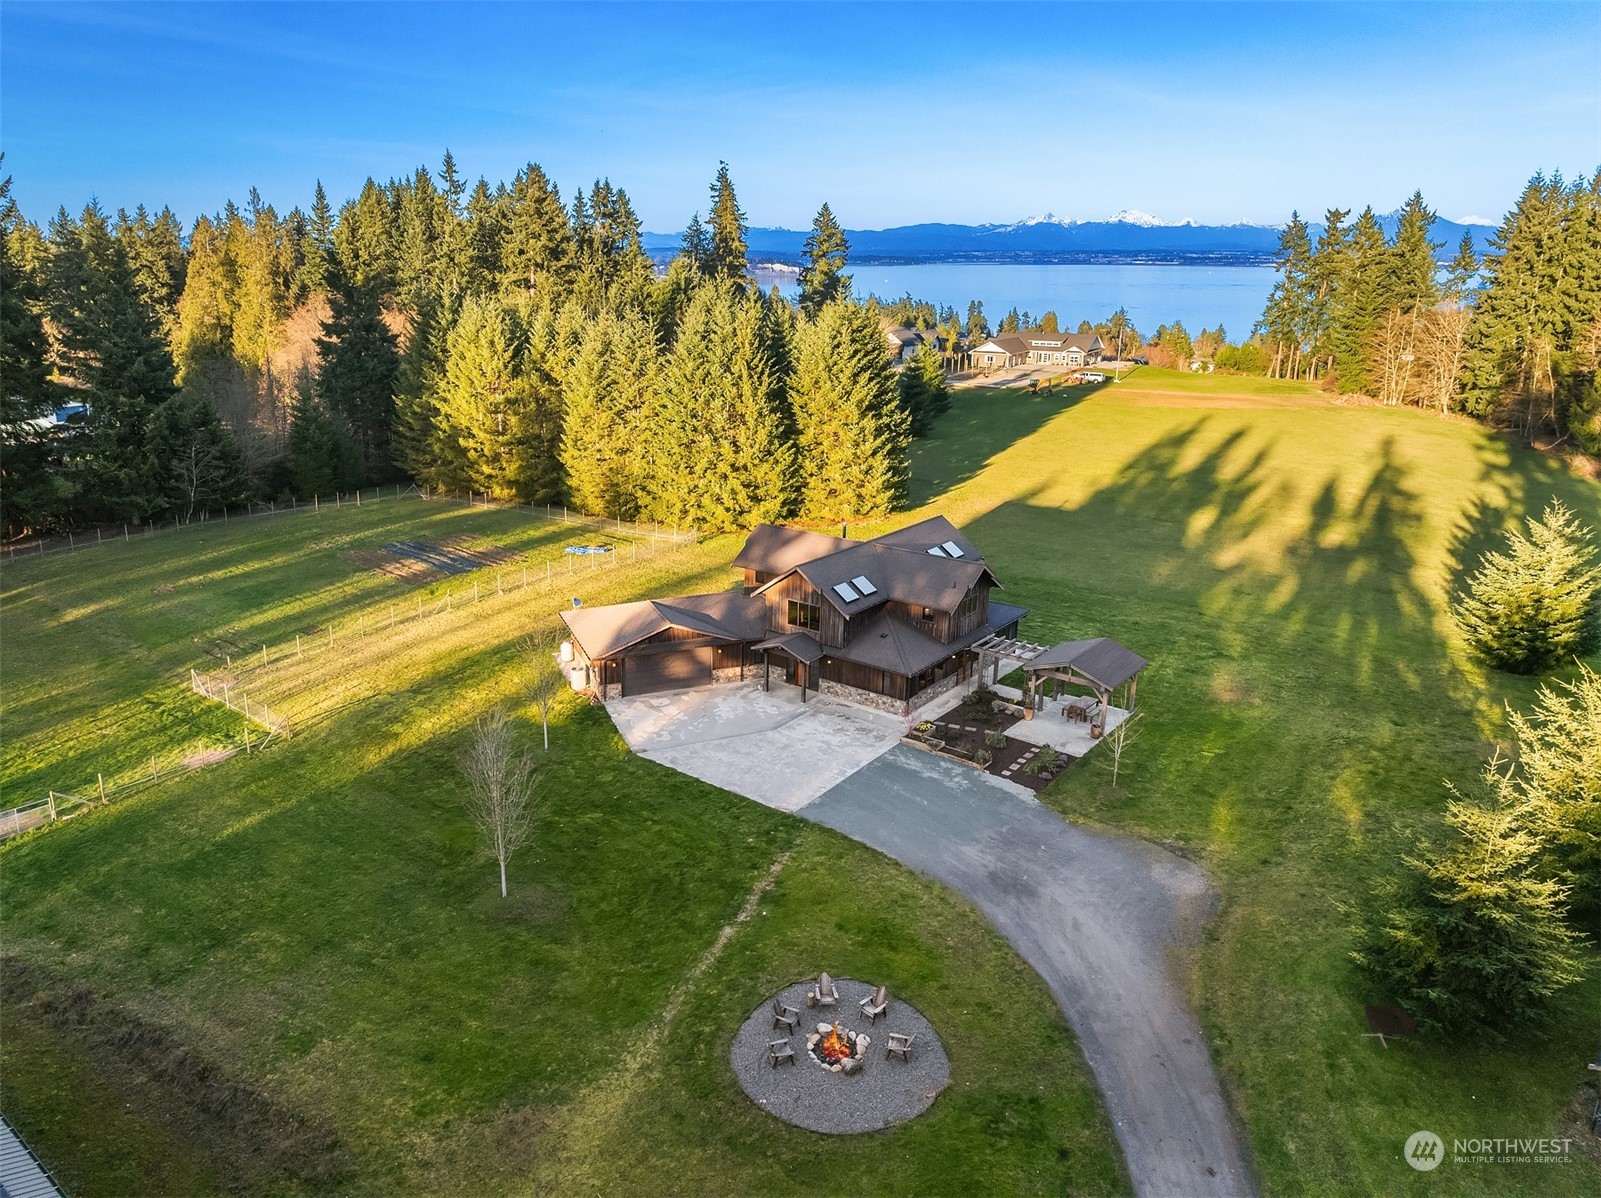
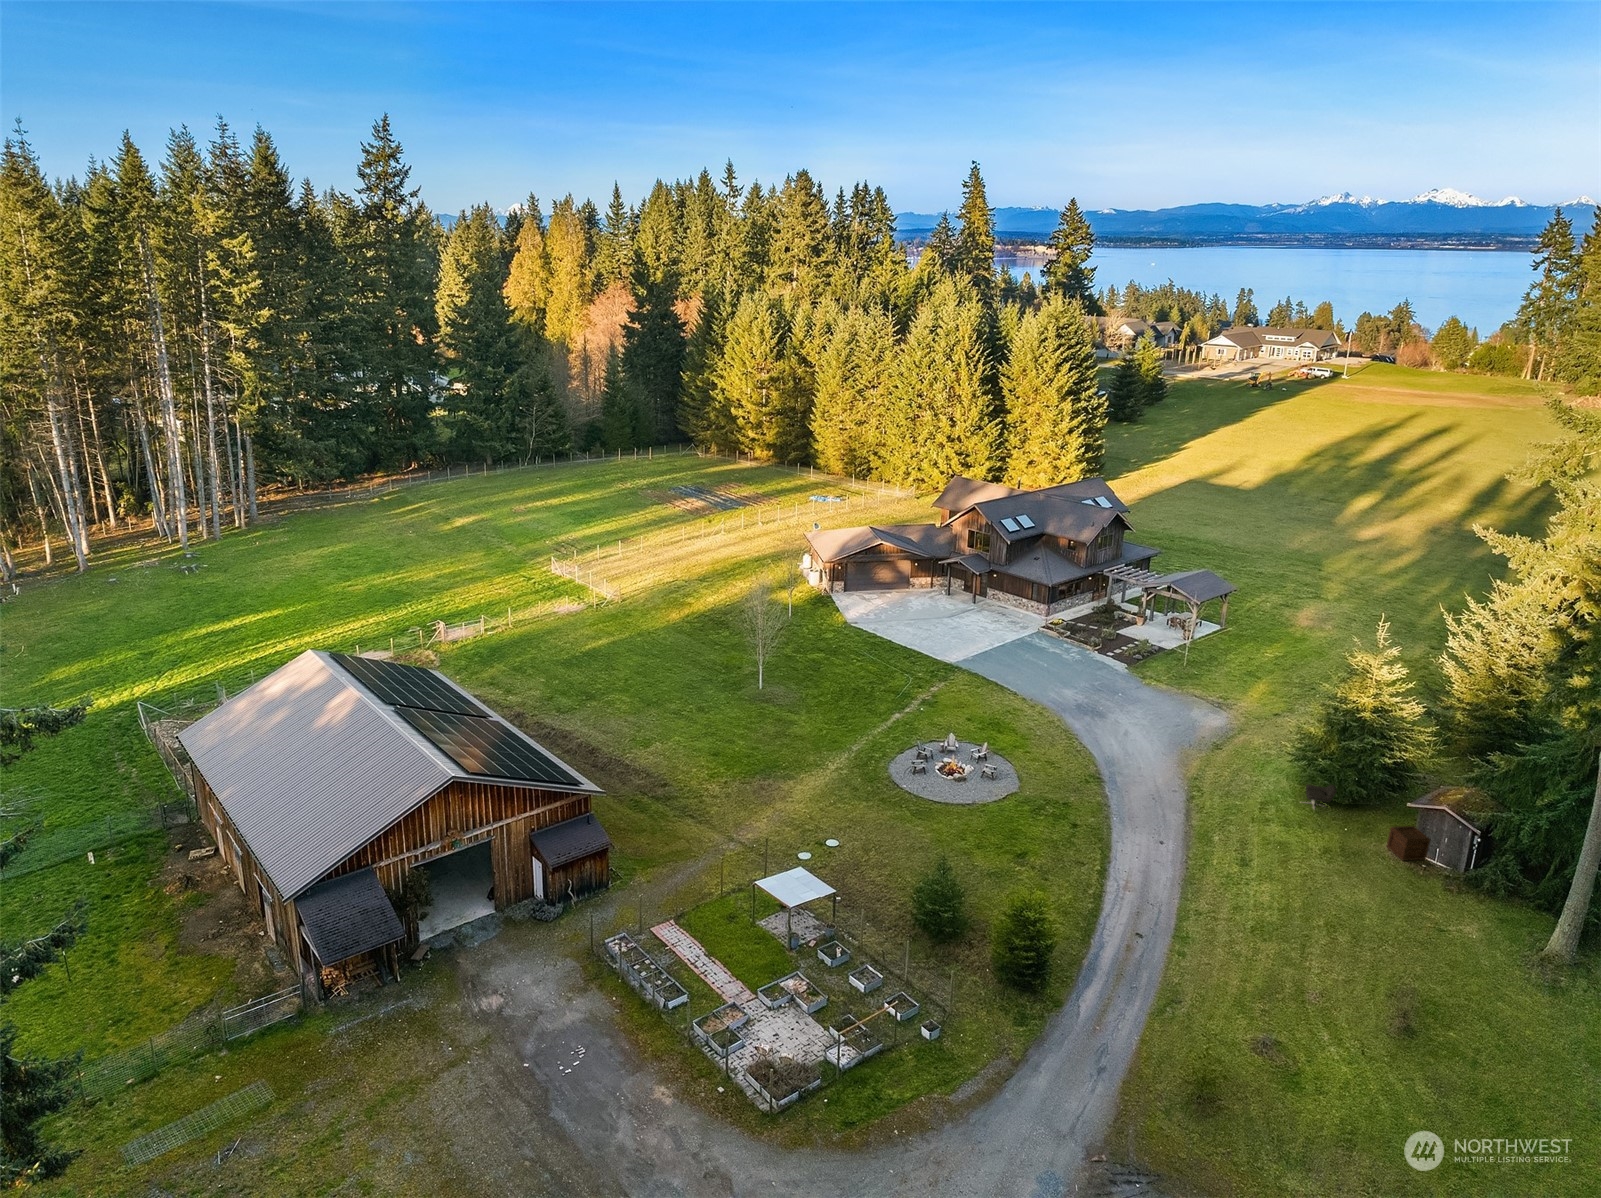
wooden crate: none [1520,1079,1594,1145] -> present [1387,826,1430,861]

